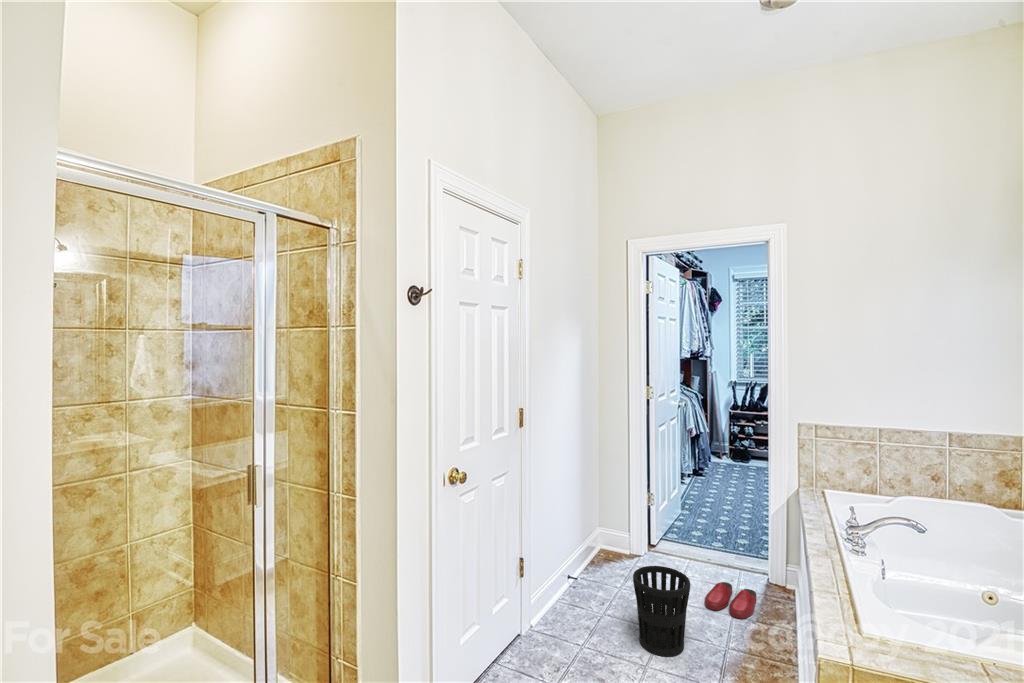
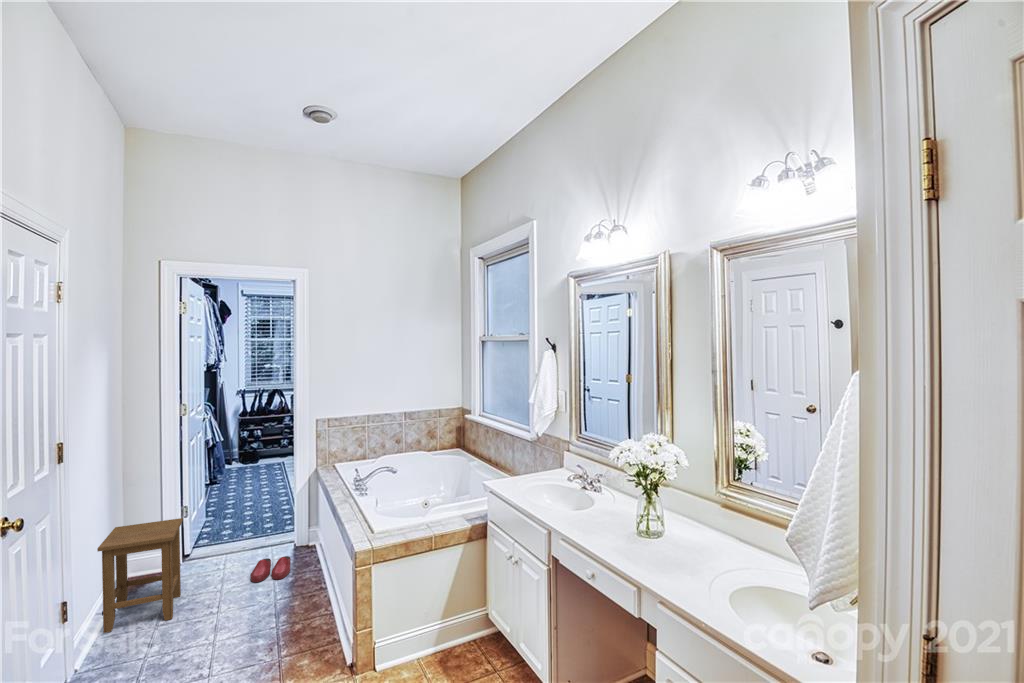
stool: none [560,498,637,613] -> present [97,518,183,633]
wastebasket: present [633,566,690,656] -> none [194,556,247,632]

